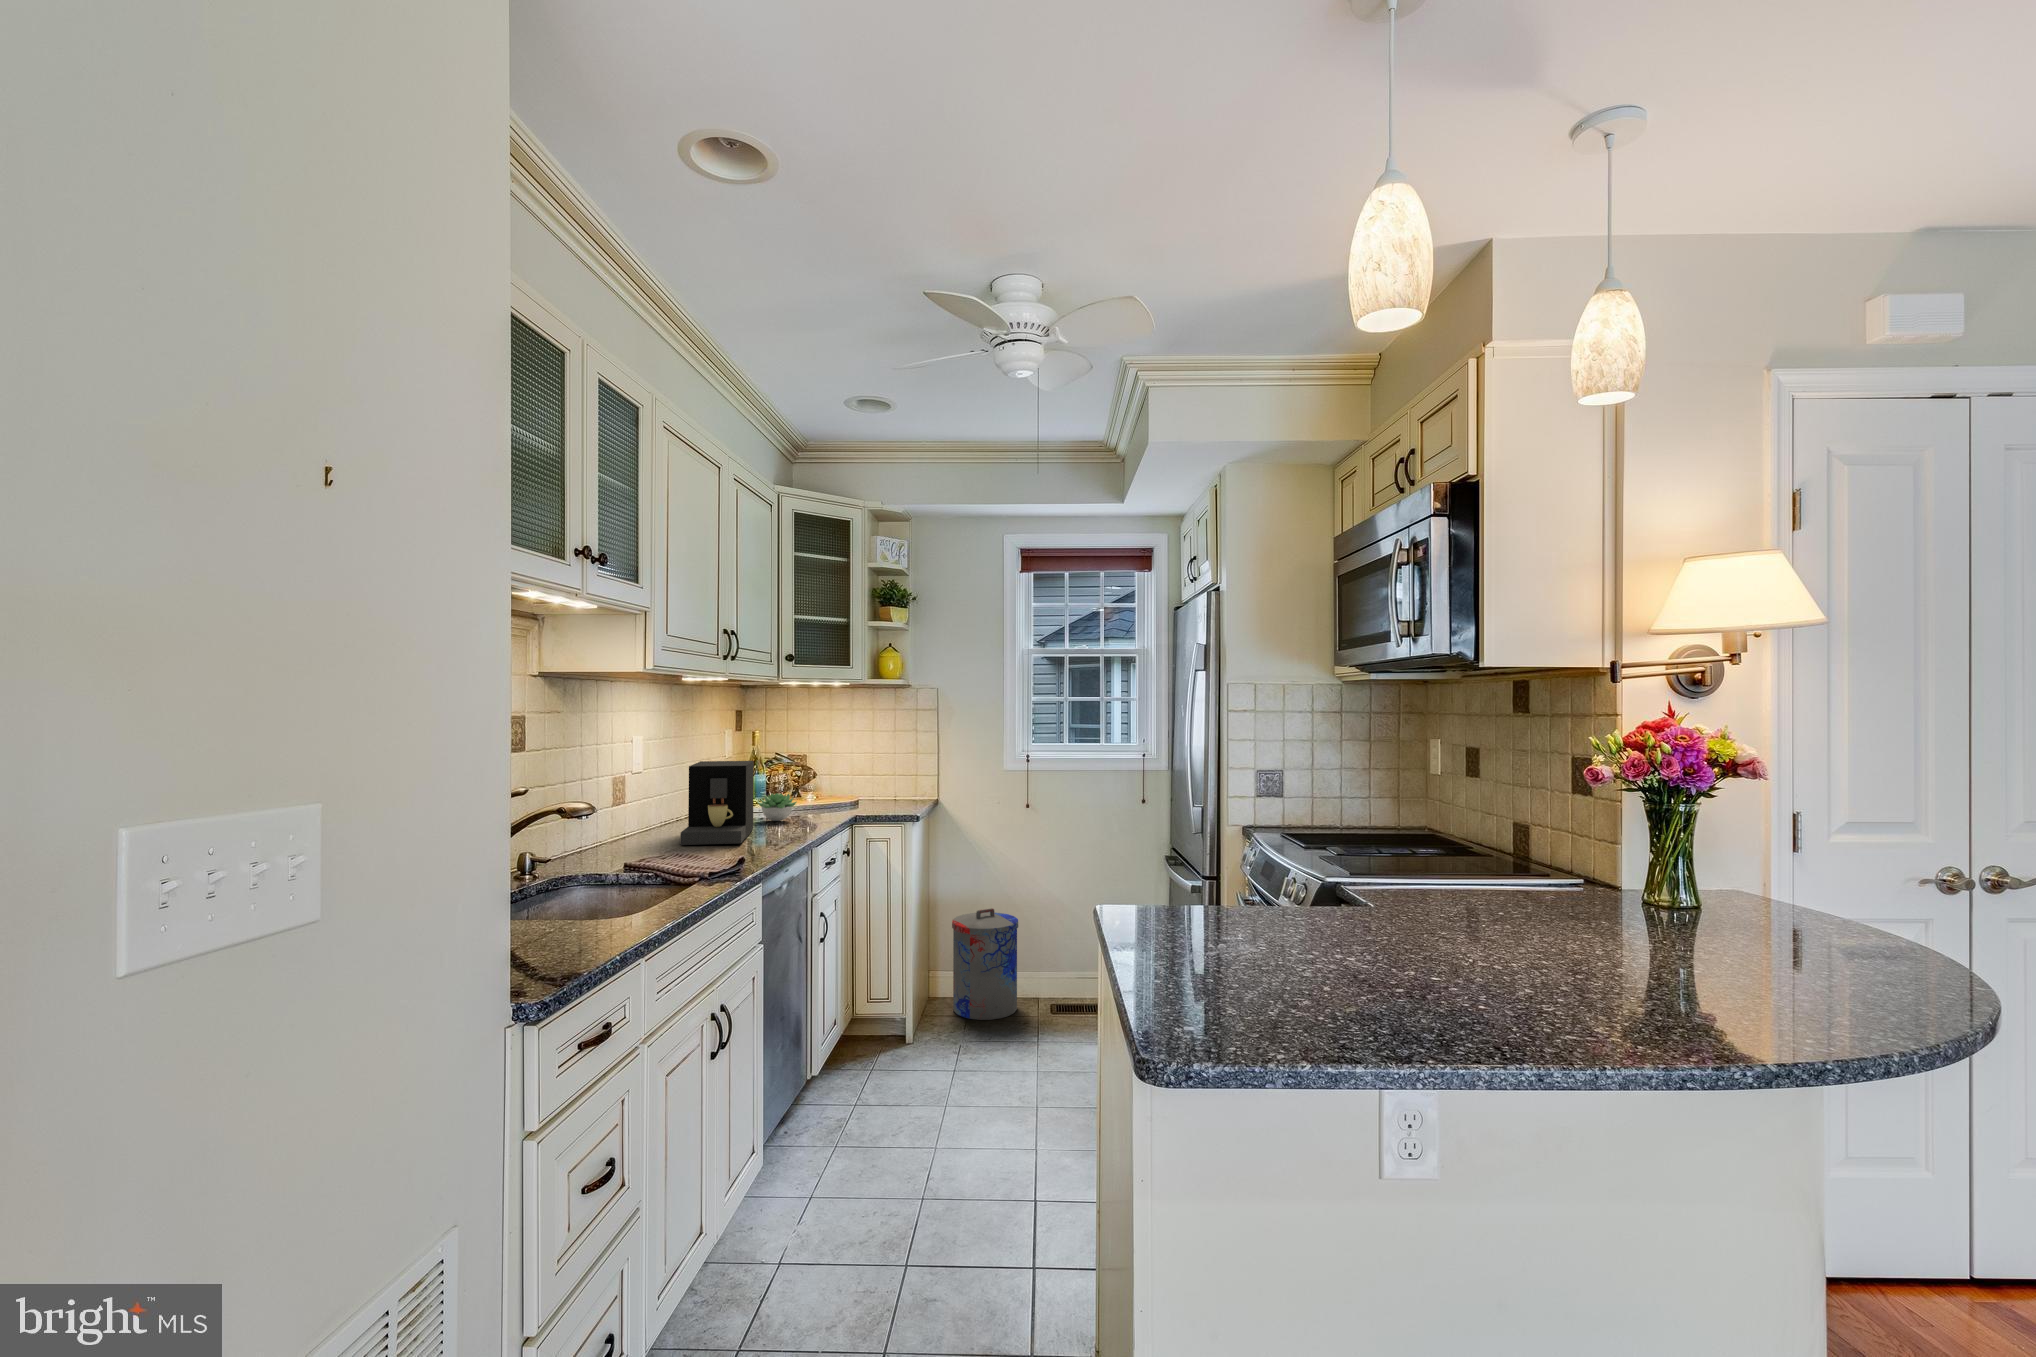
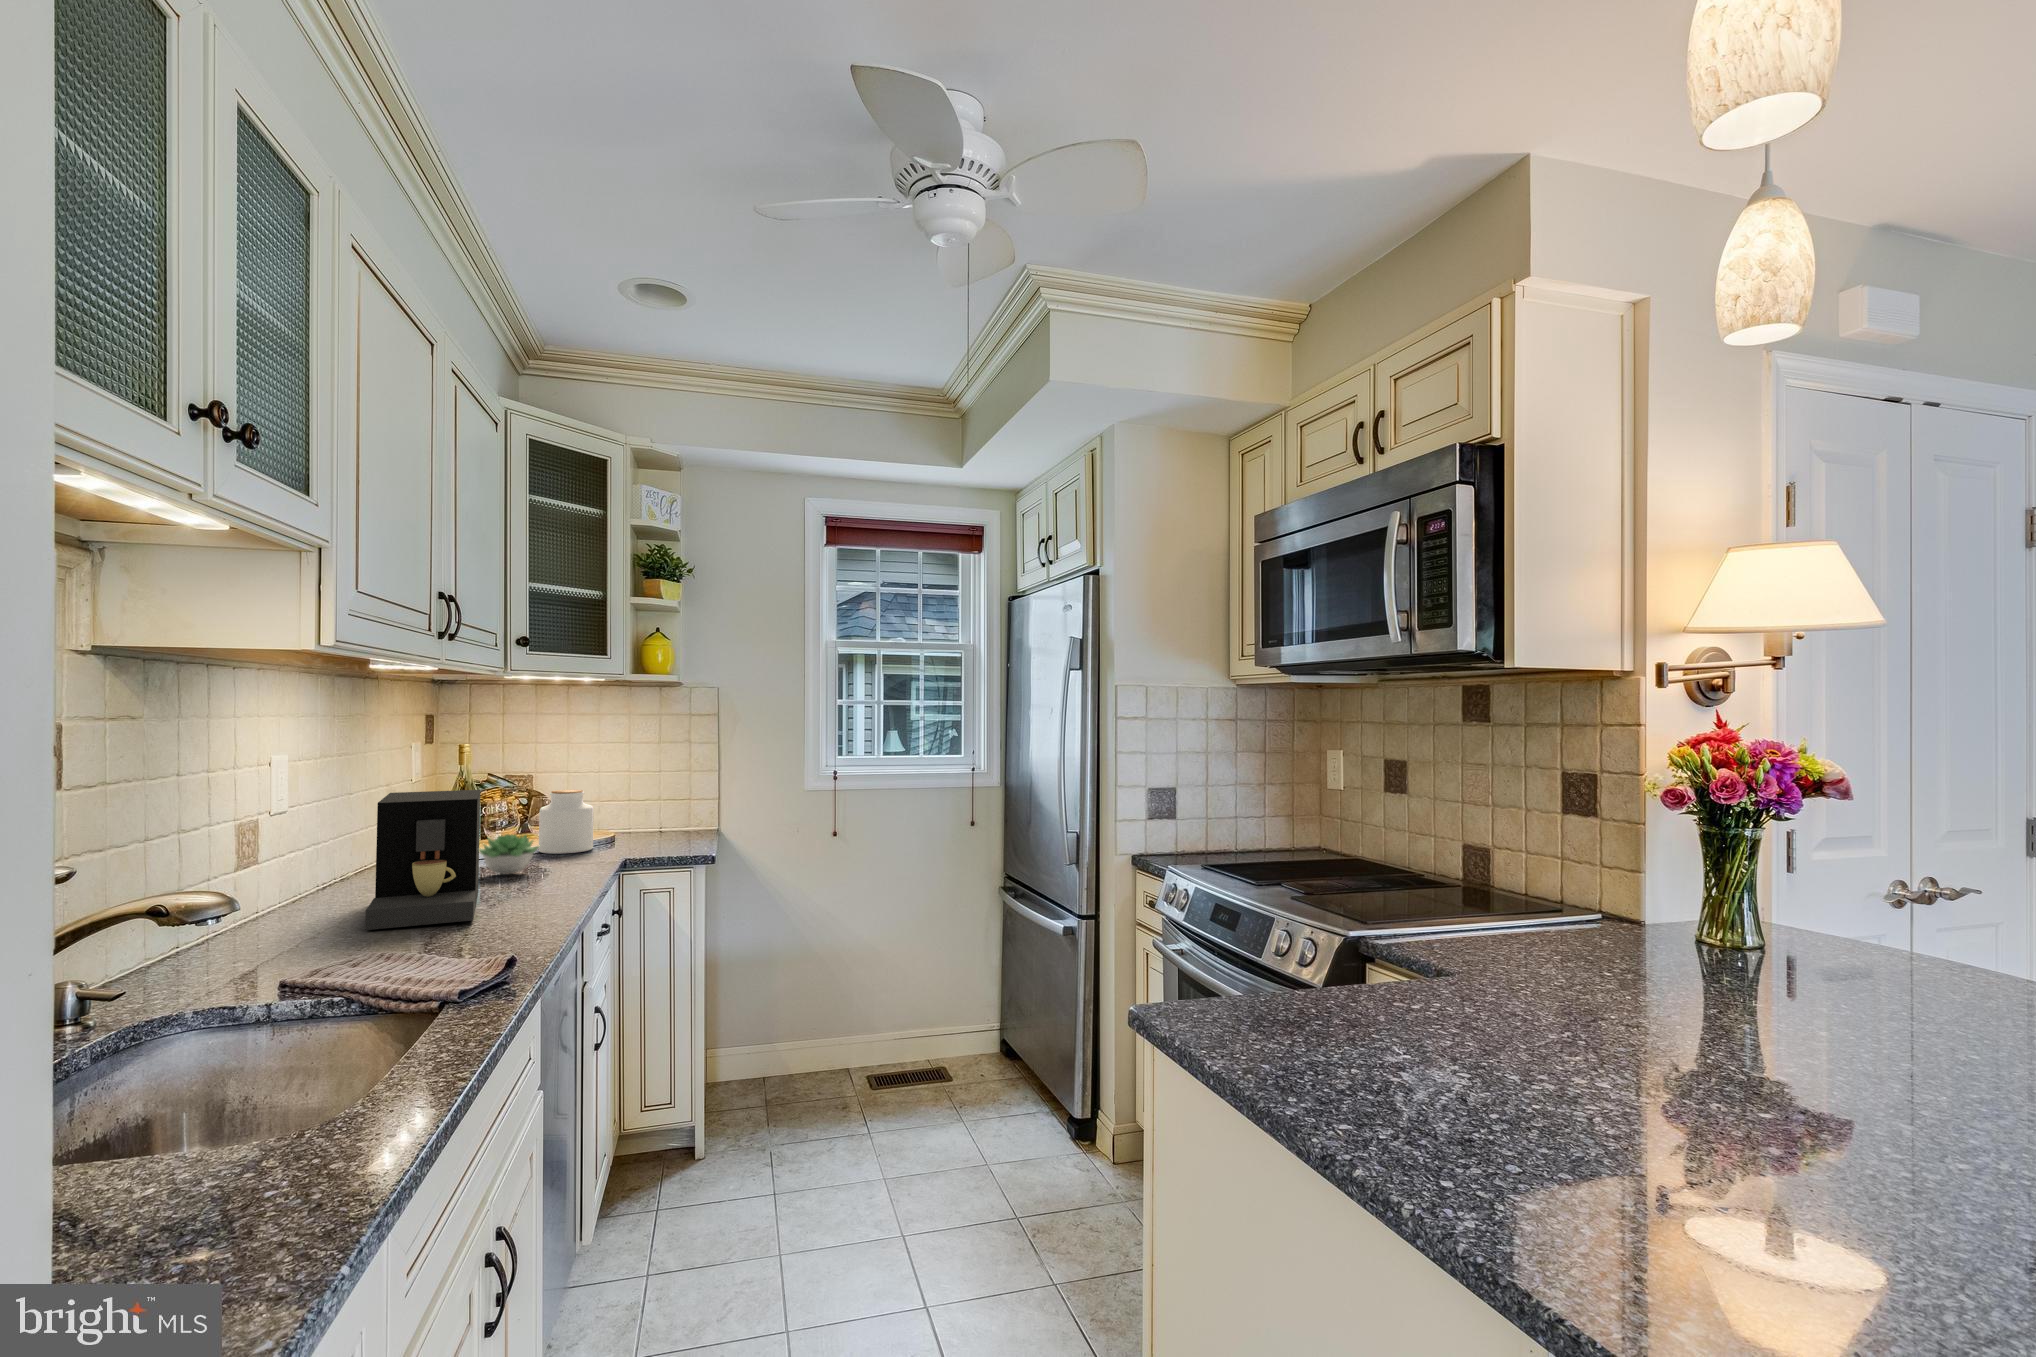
jar: none [805,765,841,811] -> present [539,790,594,854]
trash can: present [952,908,1018,1020] -> none [740,966,827,1112]

